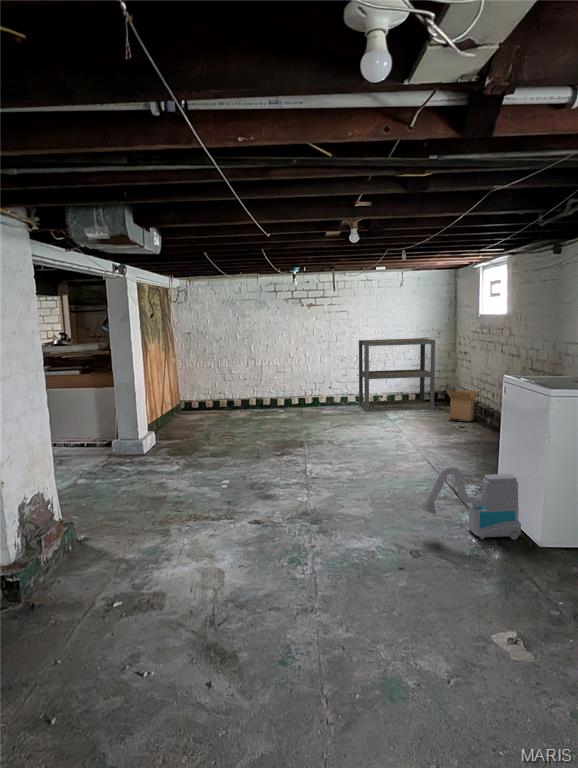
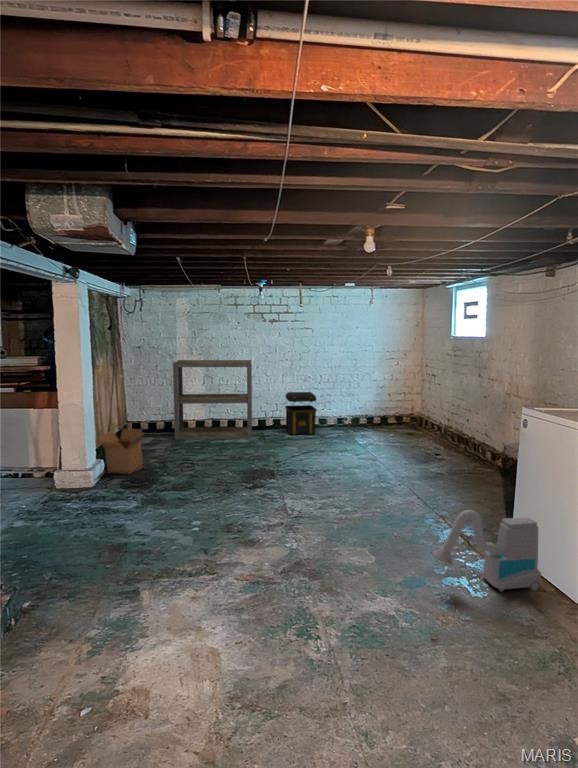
shelving unit: present [359,338,435,412] -> present [173,360,252,440]
toolbox: none [322,372,350,412] -> present [285,392,317,435]
cardboard box: present [446,390,479,421] -> present [98,429,144,475]

